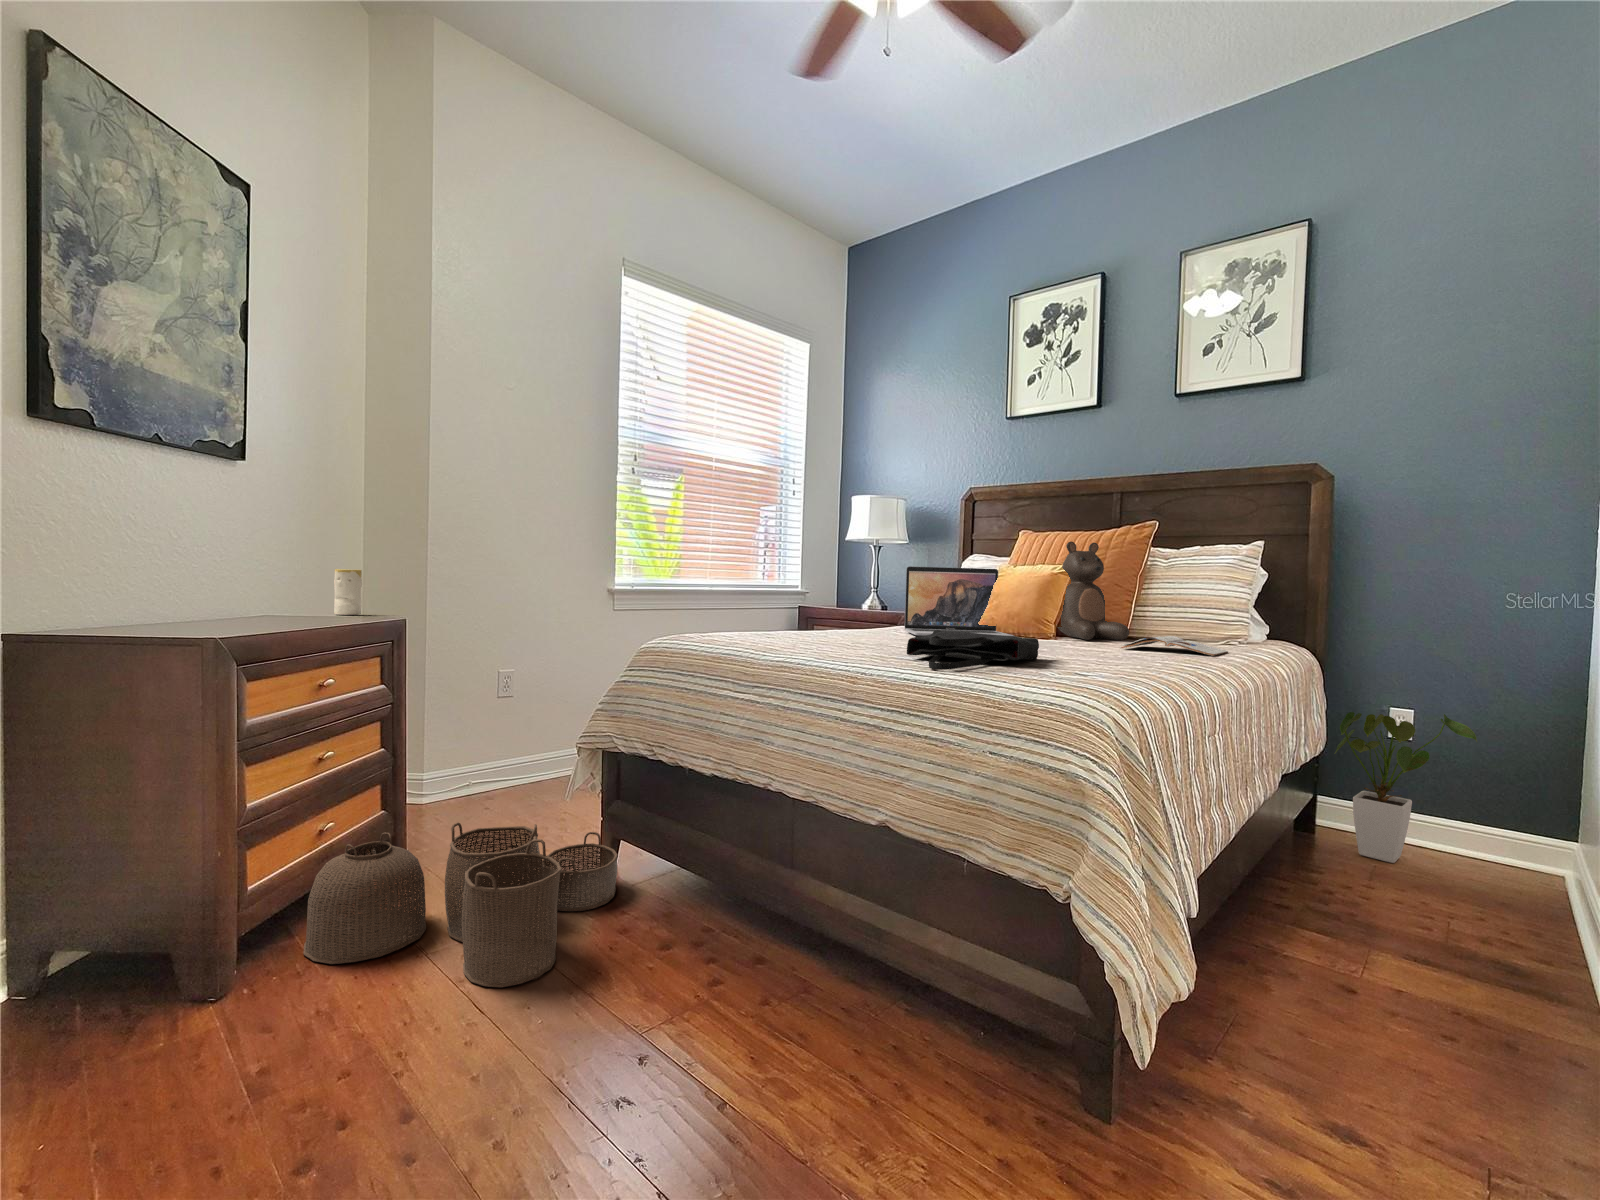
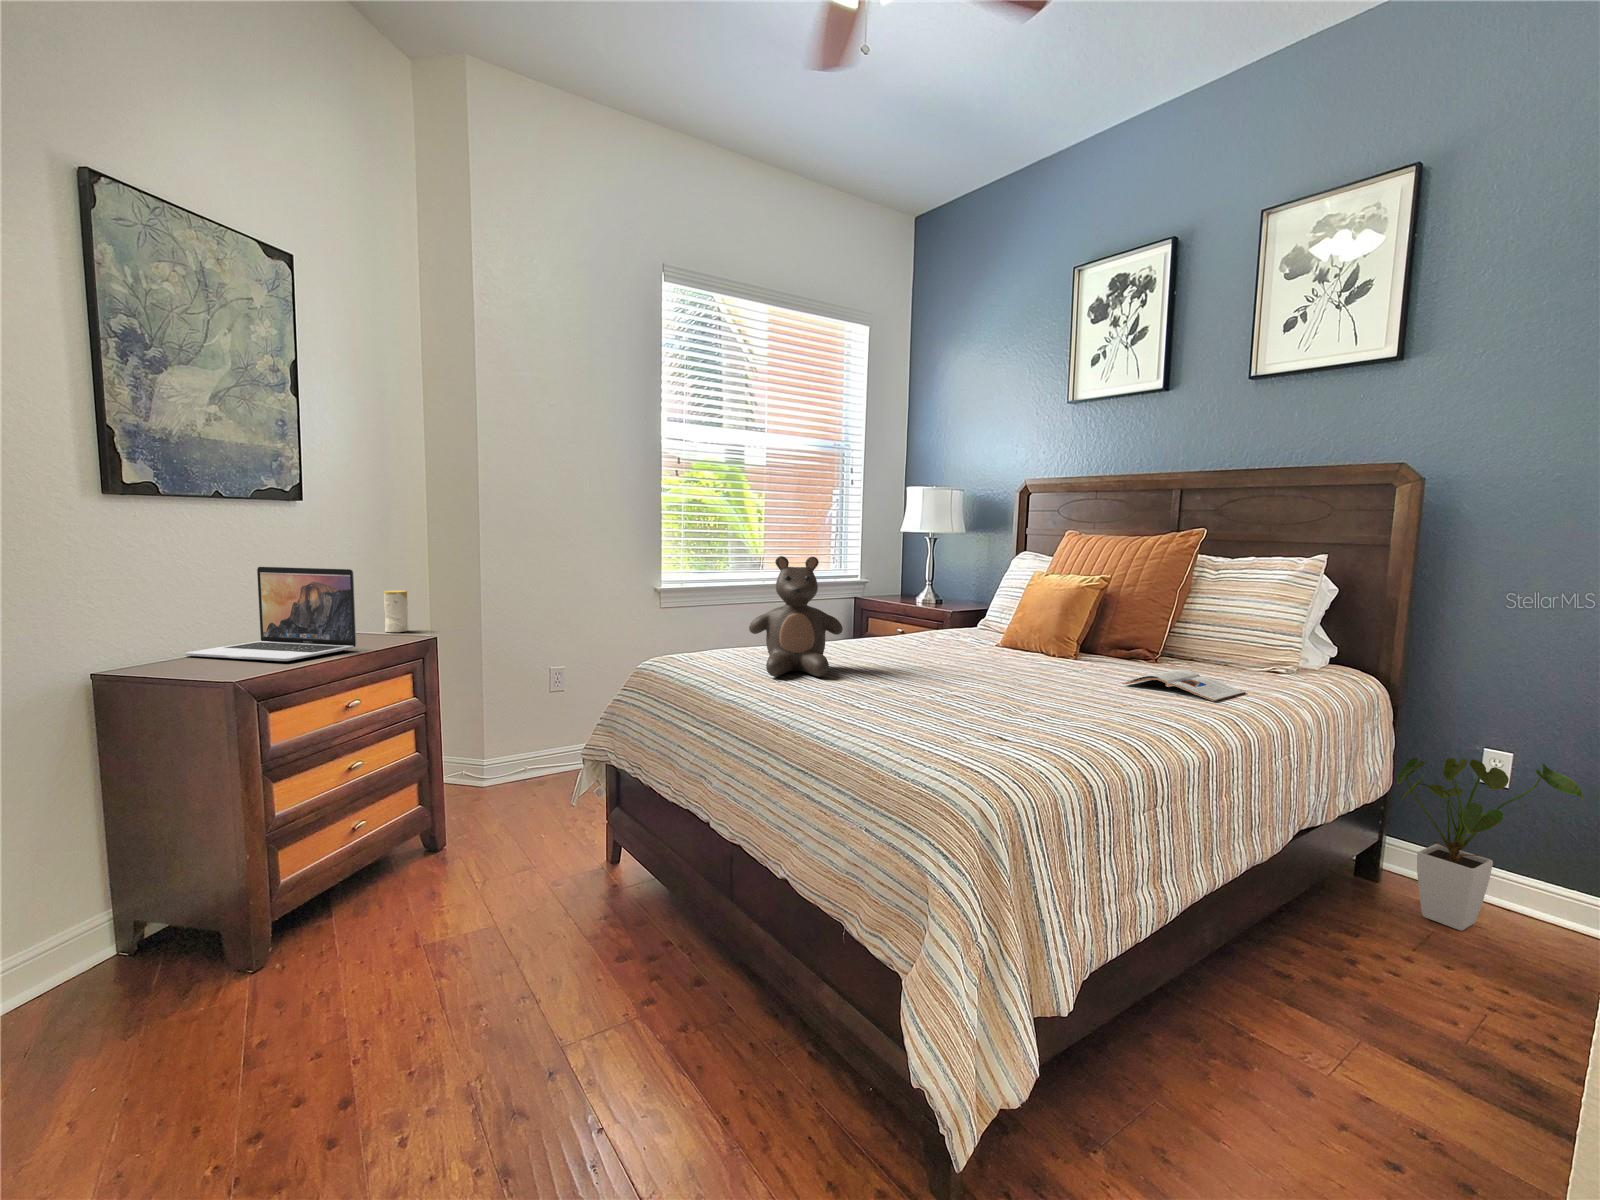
teddy bear: present [1058,541,1129,640] -> present [749,556,843,677]
laptop: present [905,566,1014,636] -> present [185,567,356,661]
tote bag: present [907,630,1039,670] -> none [856,668,998,728]
woven basket: present [303,823,618,988] -> none [329,837,605,993]

